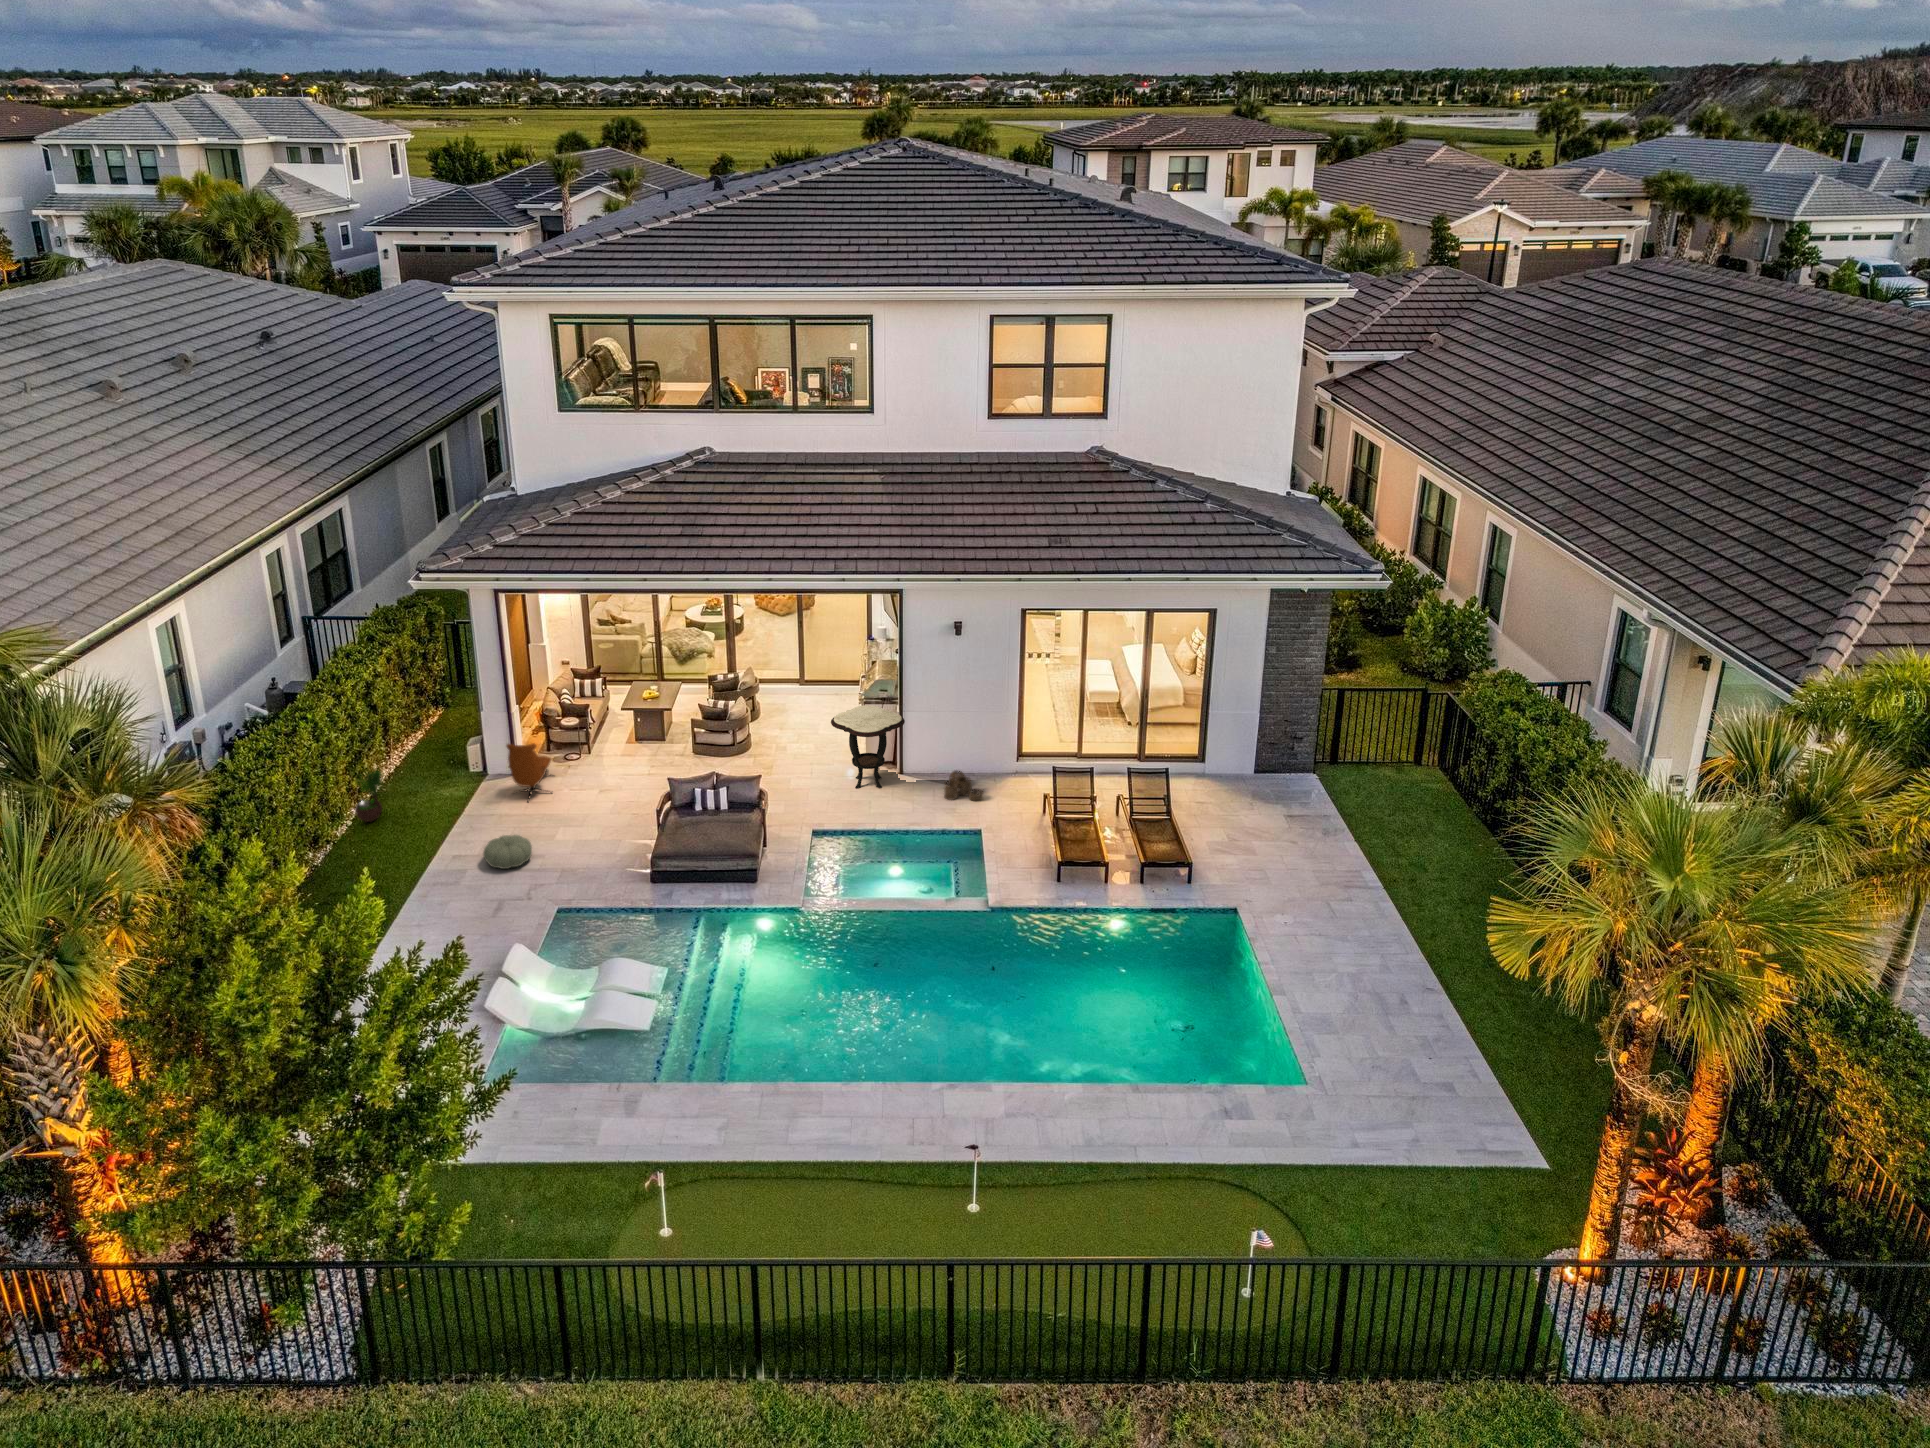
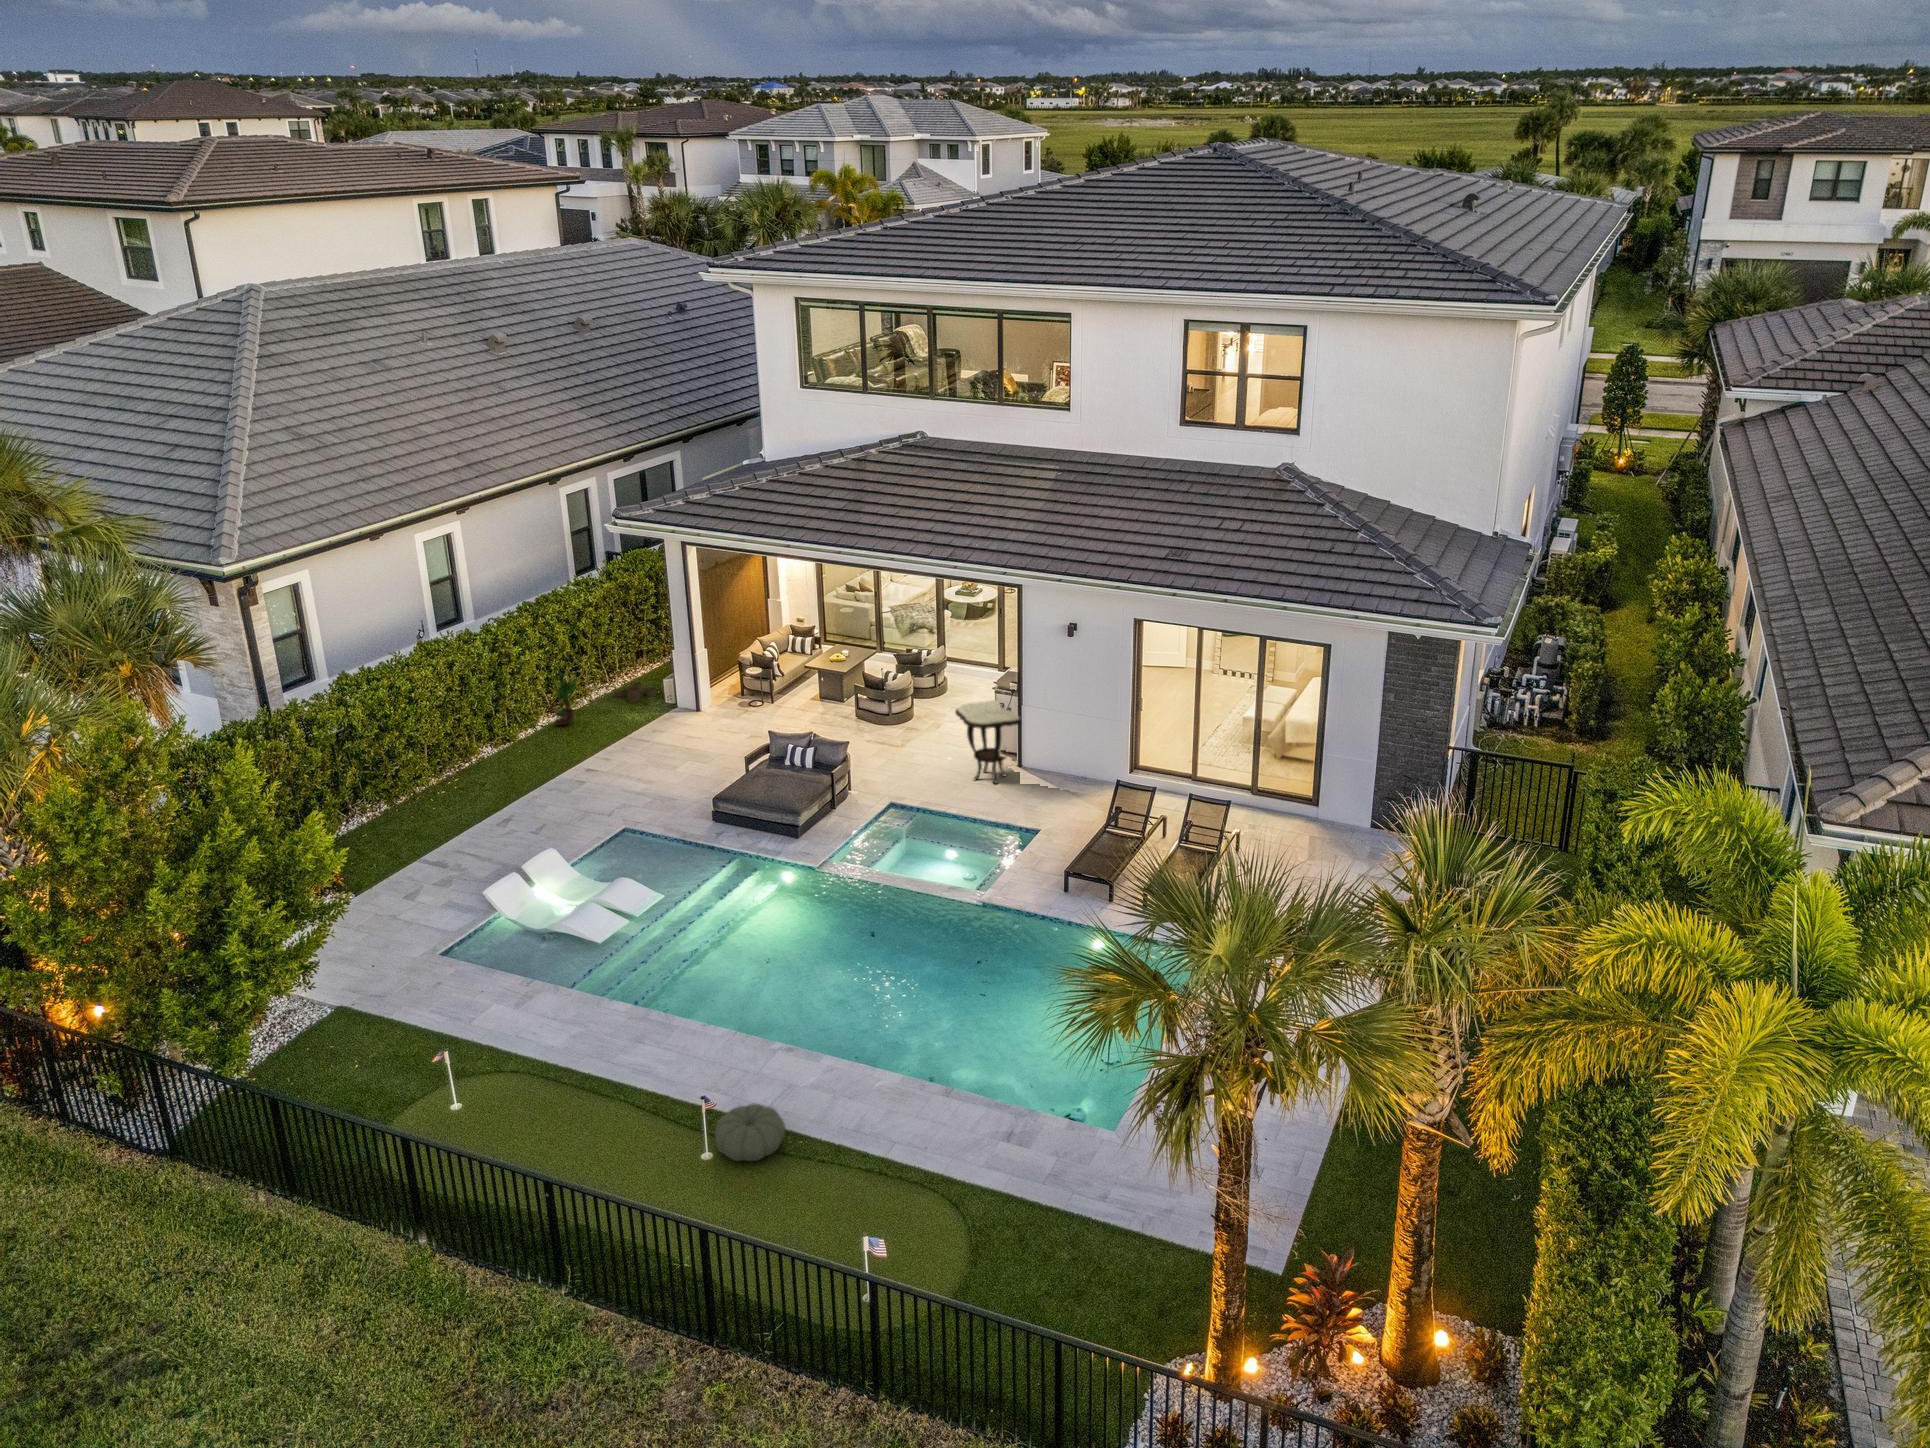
lounge chair: present [507,743,551,798] -> none [675,677,735,735]
woven basket: present [944,770,983,801] -> present [613,682,657,703]
pouf: present [483,835,532,869] -> present [715,1104,785,1161]

